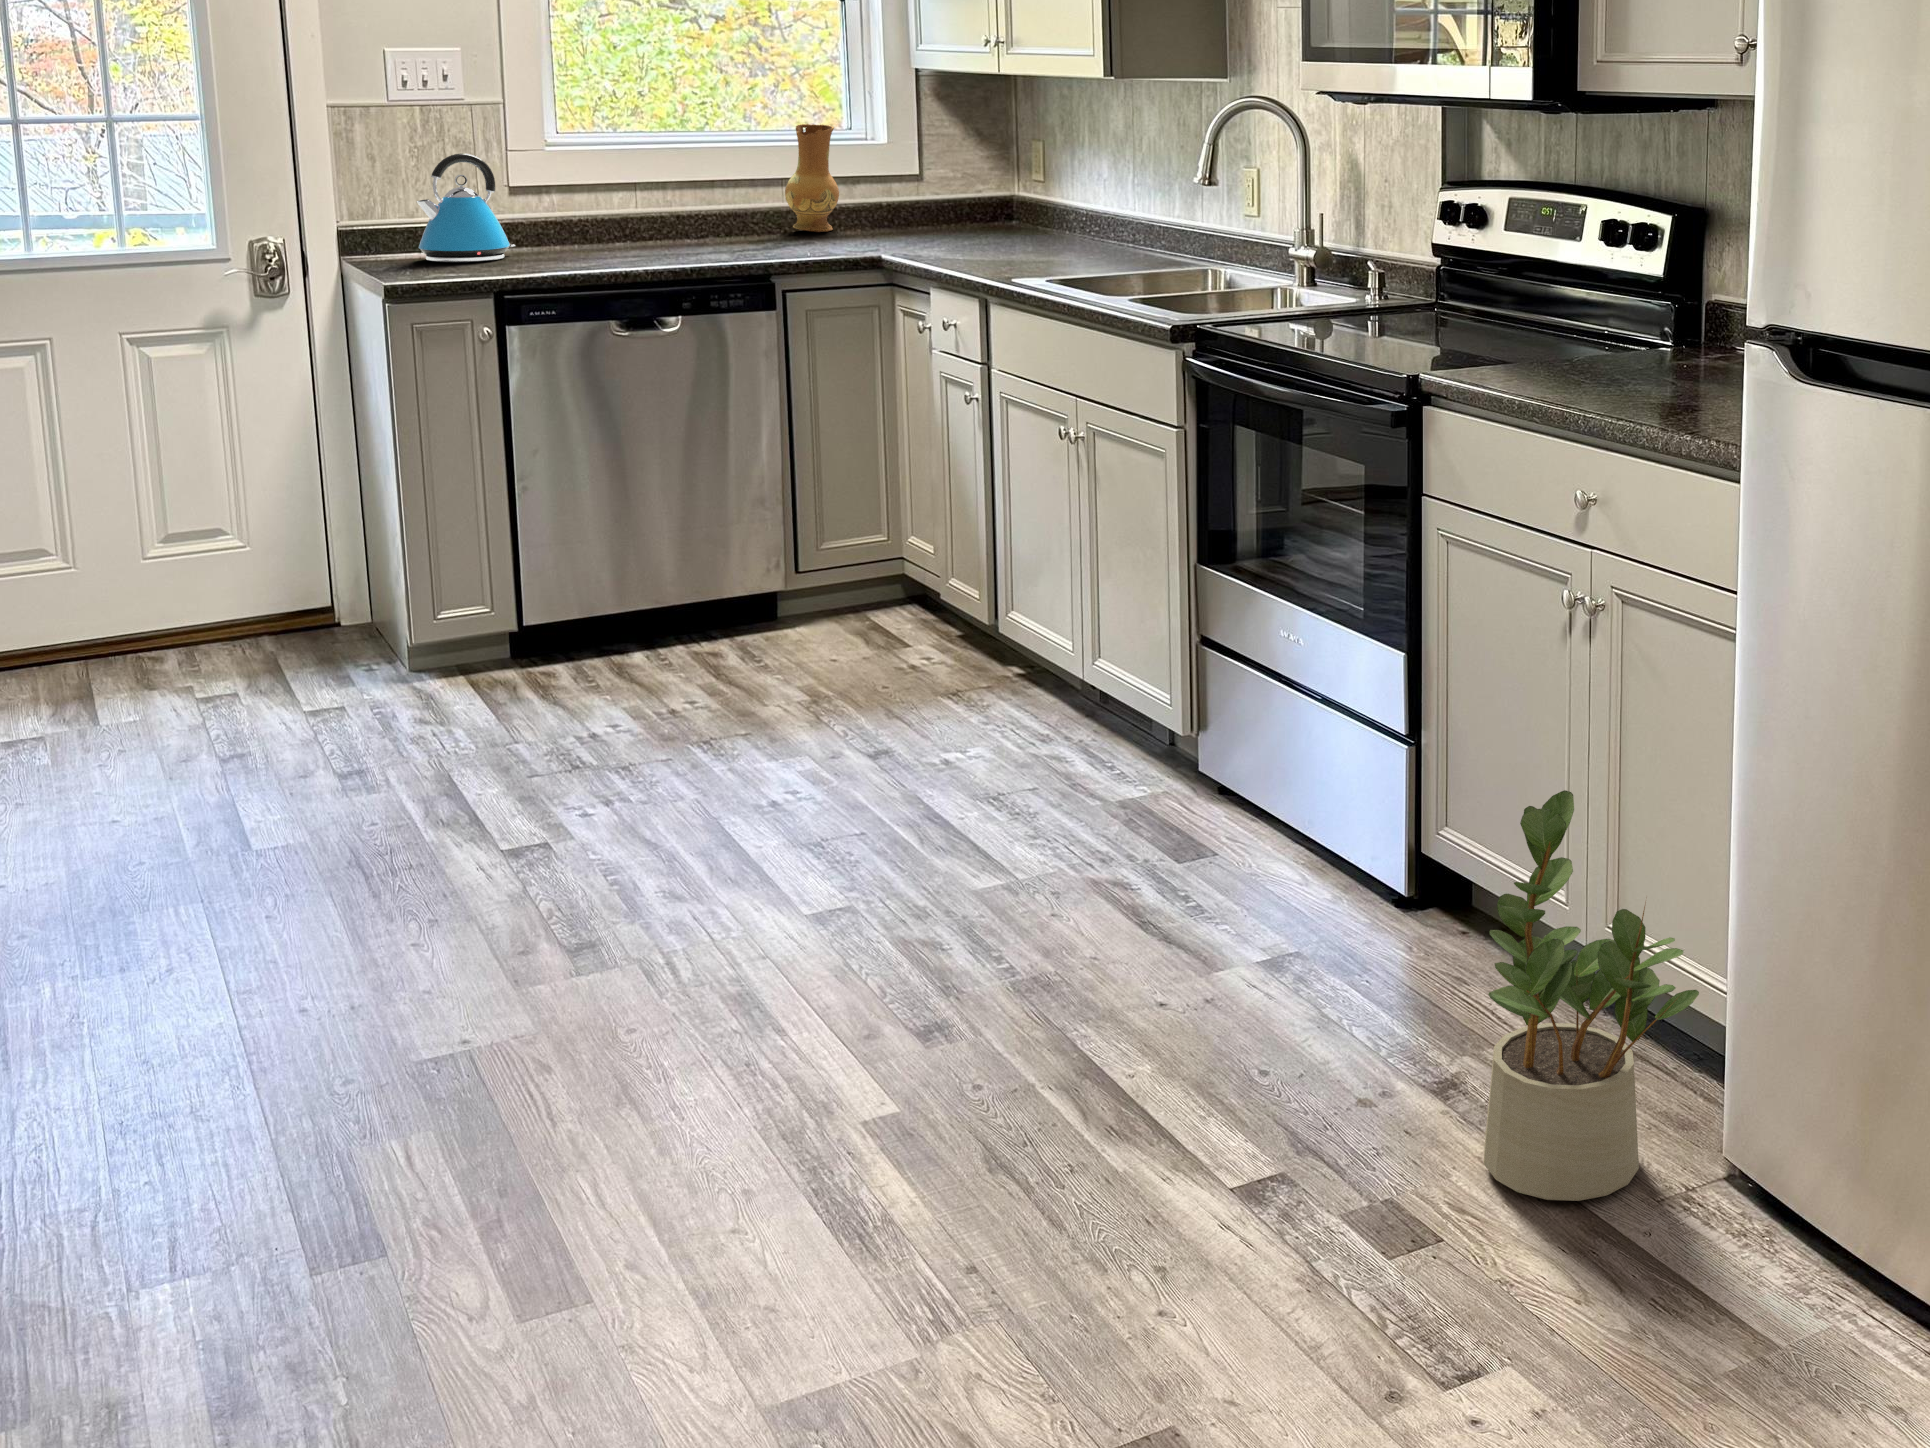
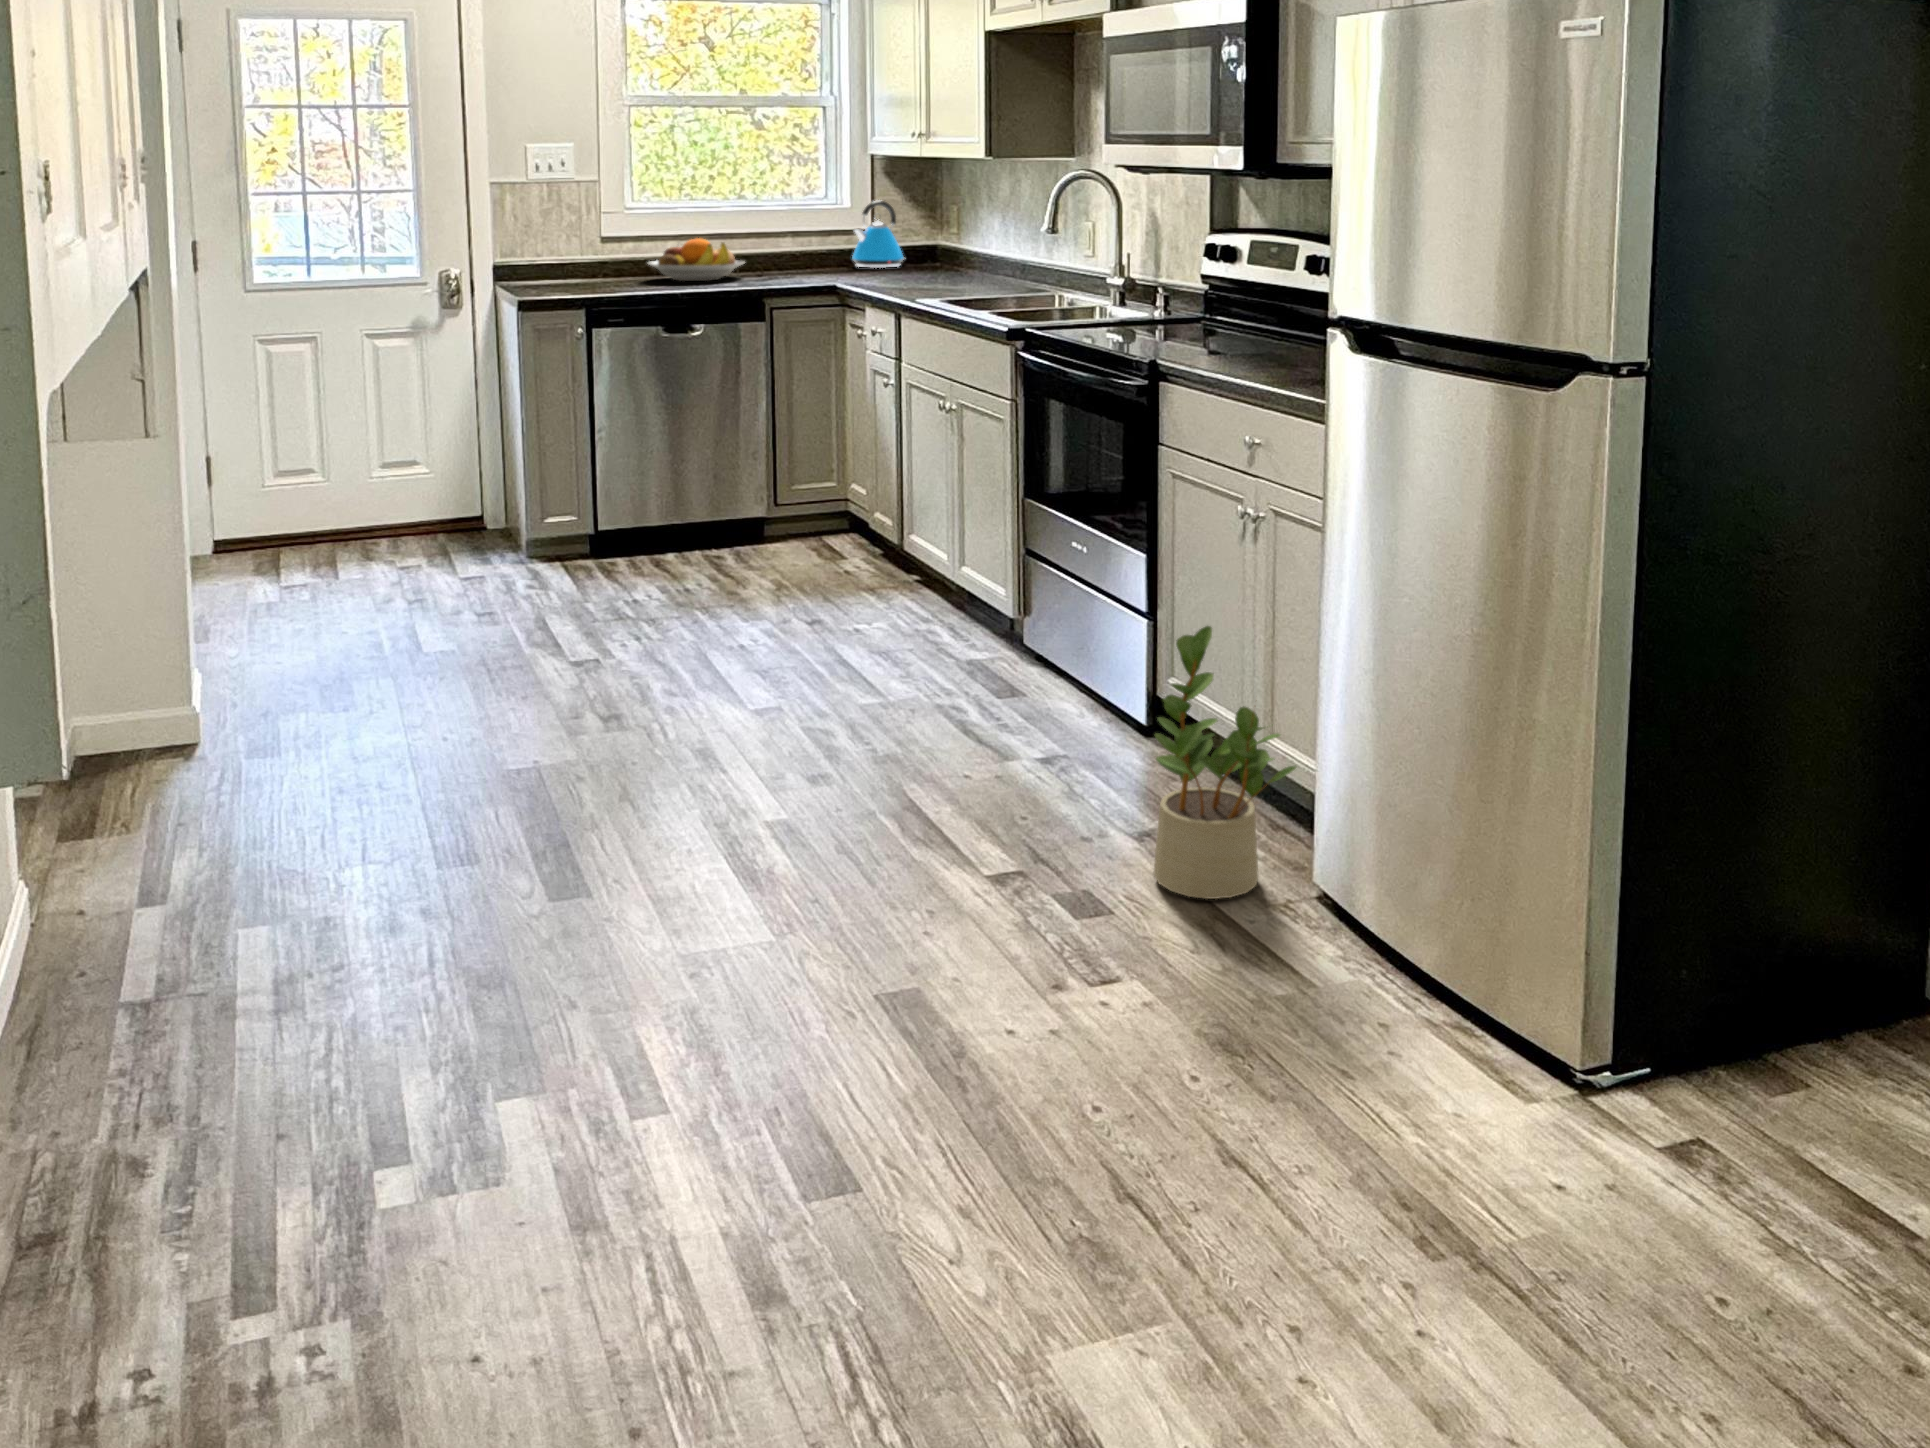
ceramic jug: present [785,124,839,232] -> none [783,195,820,270]
kettle: present [417,153,515,262] -> present [852,200,904,268]
fruit bowl: none [582,188,732,251] -> present [648,238,744,281]

